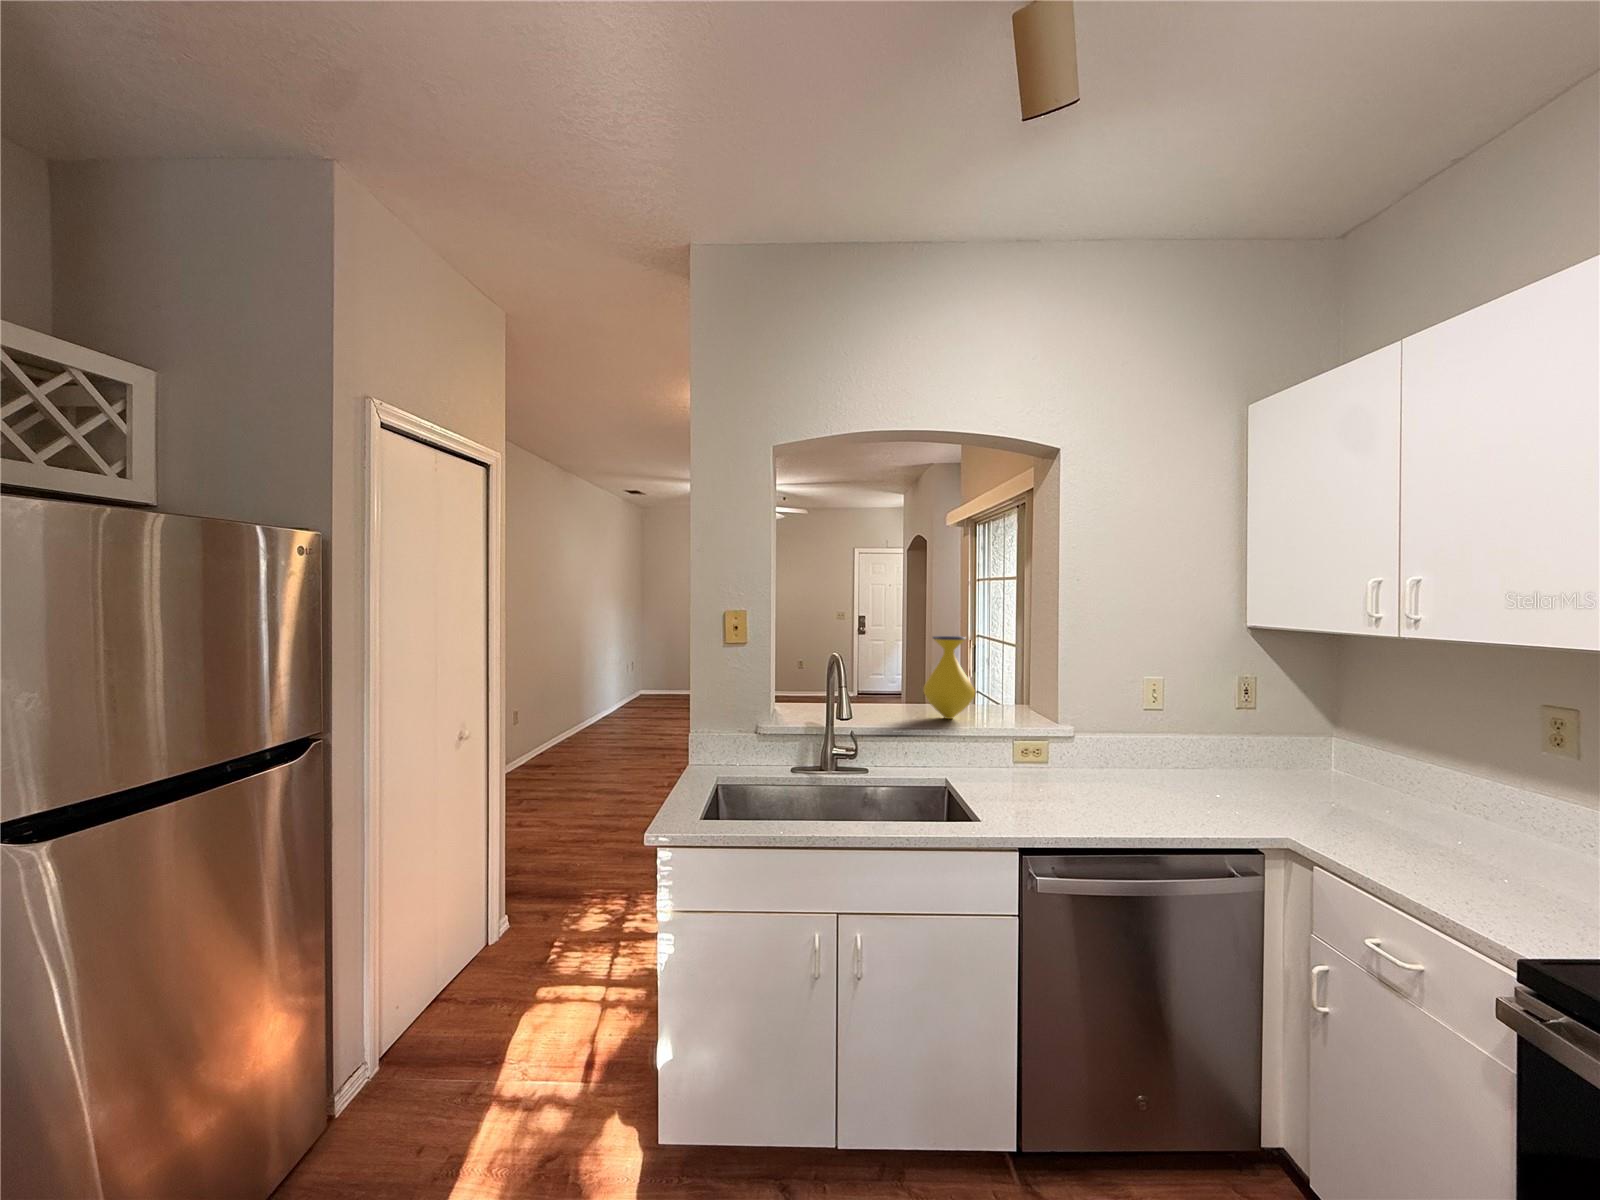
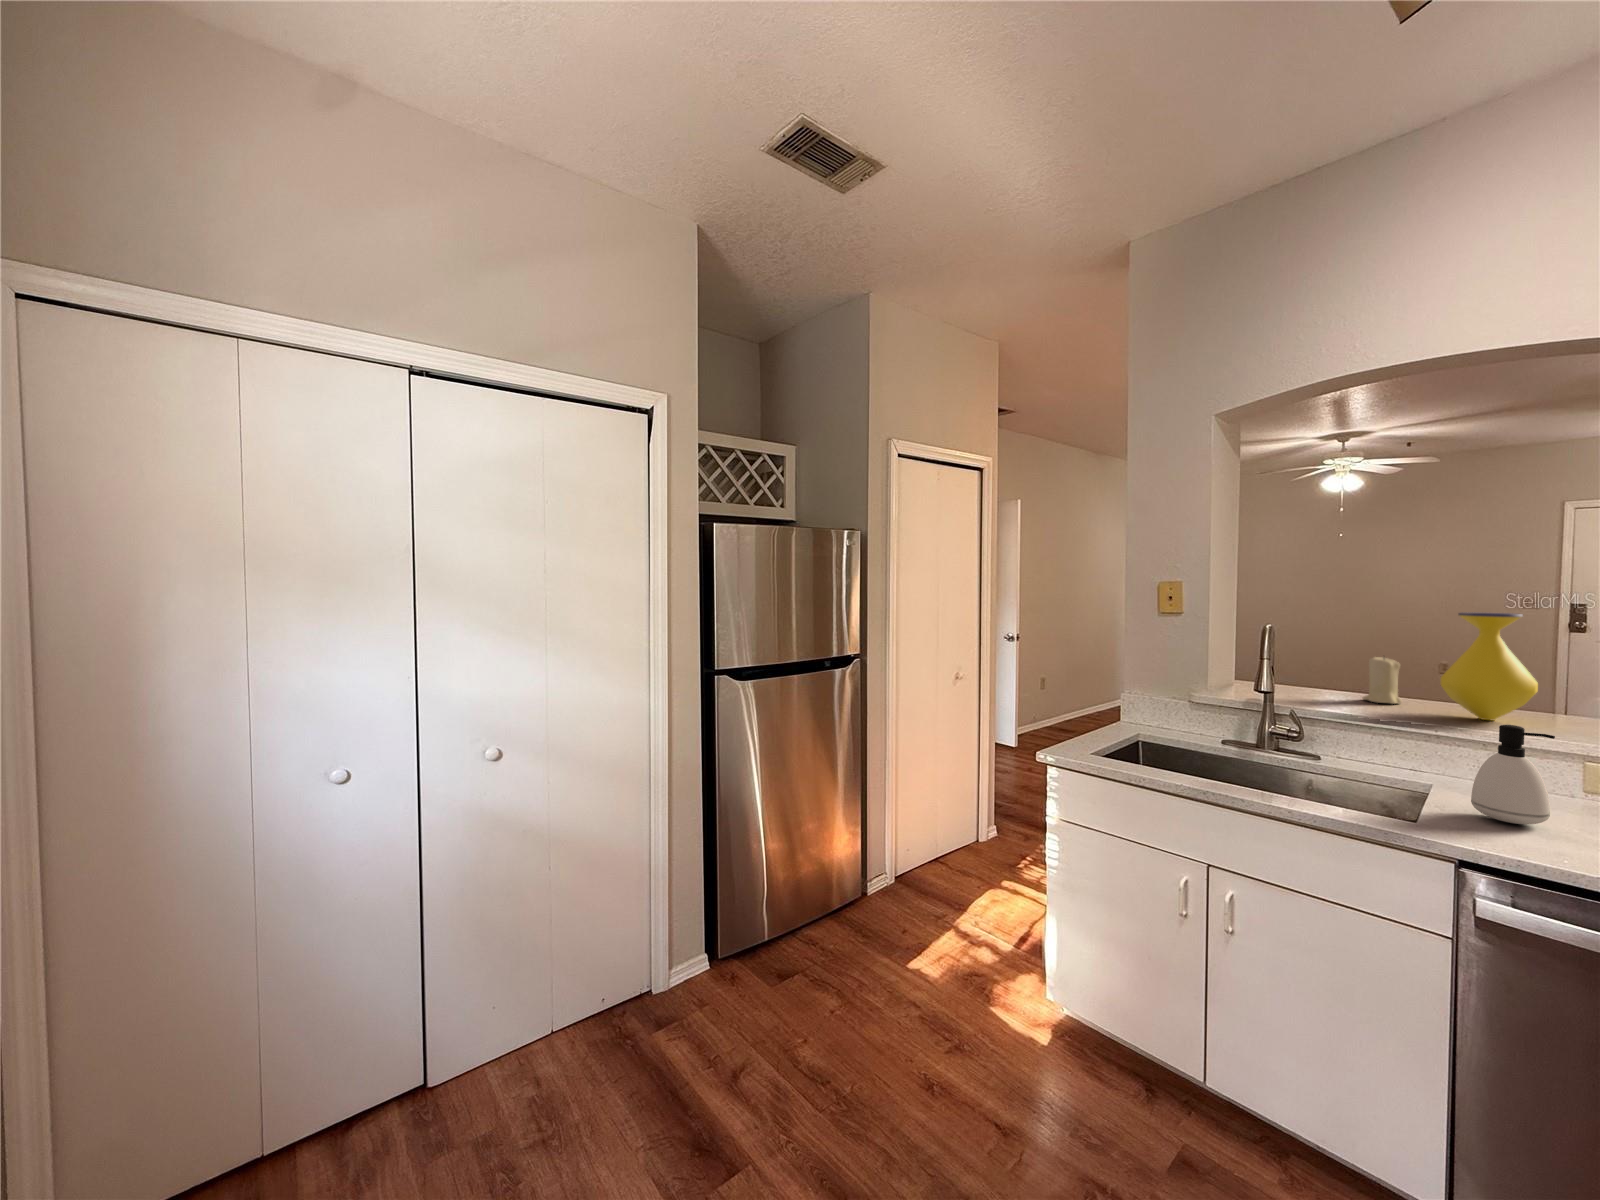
candle: none [870,673,895,713] -> present [1362,657,1402,704]
soap dispenser: none [981,727,1024,804] -> present [1471,725,1555,824]

